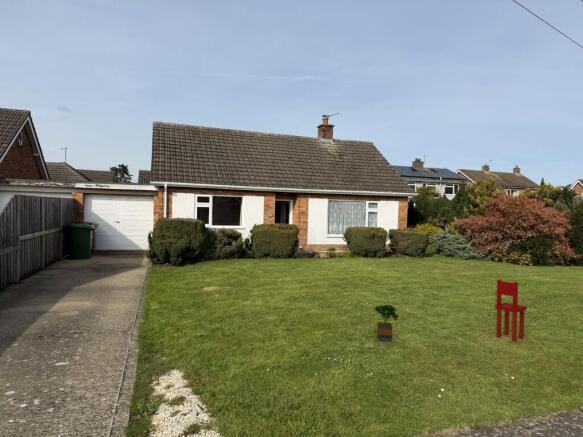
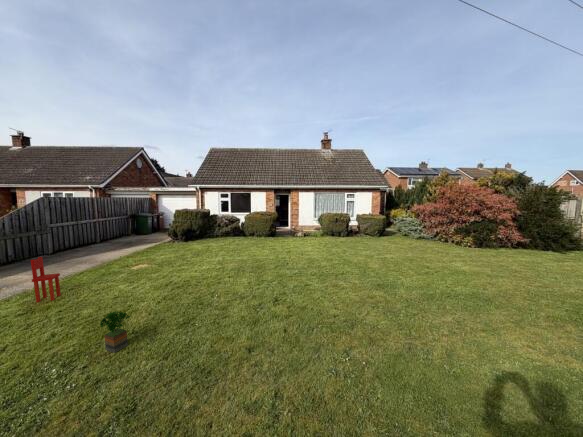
chair: present [495,280,527,341] -> present [31,257,61,302]

